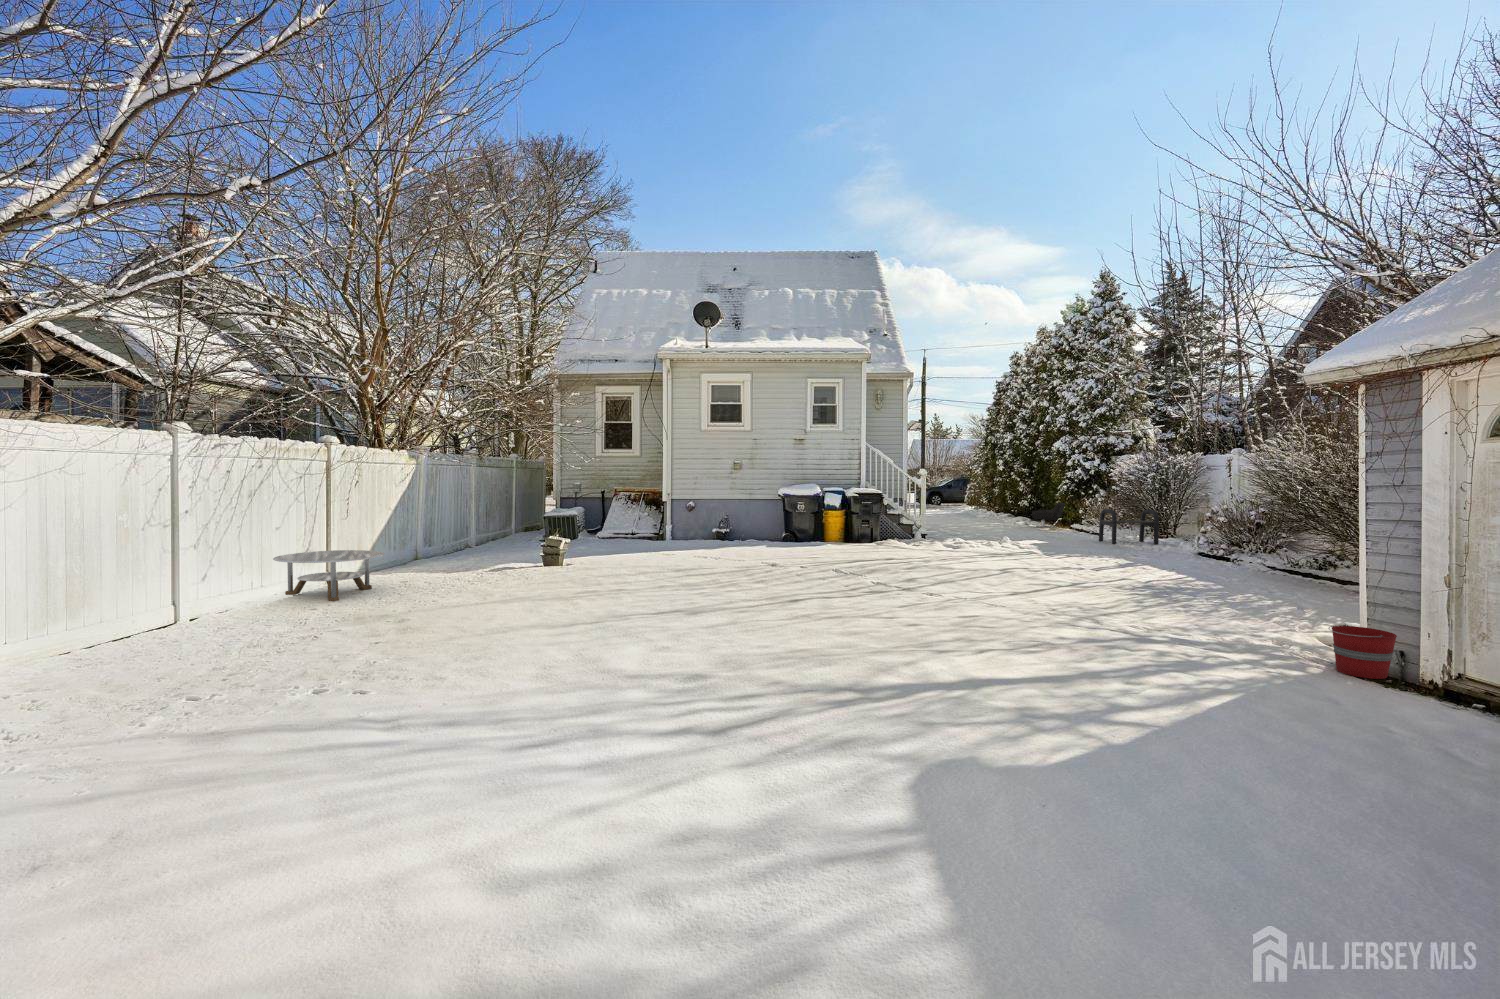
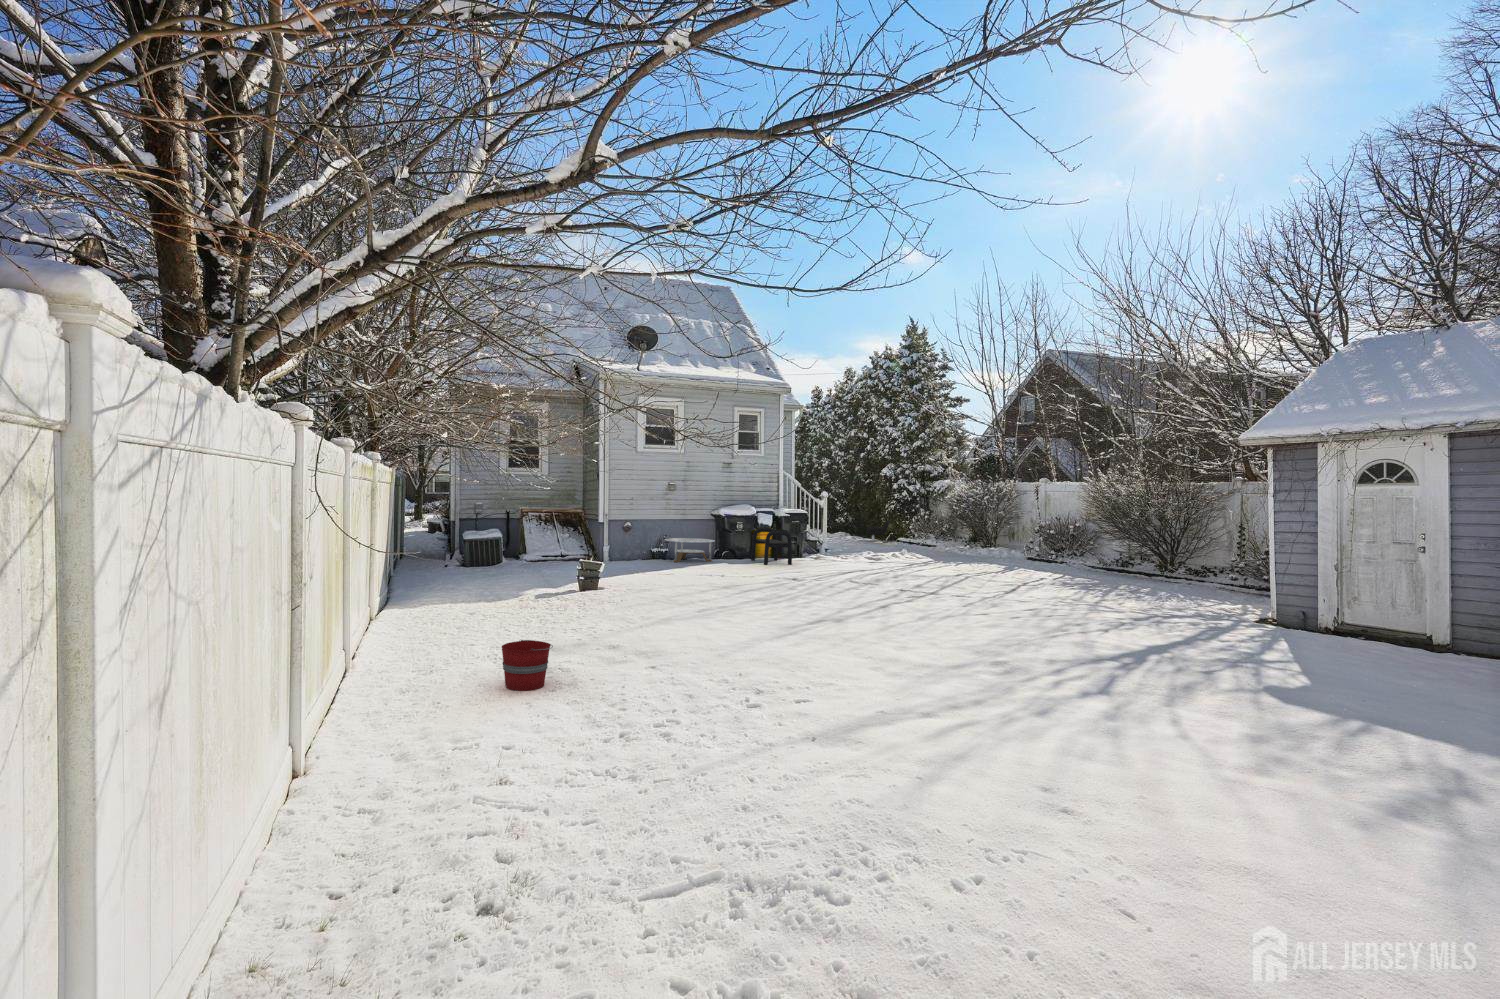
bench: present [1099,509,1159,545] -> present [751,528,792,565]
round table: present [273,550,384,601] -> present [664,538,715,562]
bucket: present [1328,624,1397,679] -> present [502,640,553,691]

